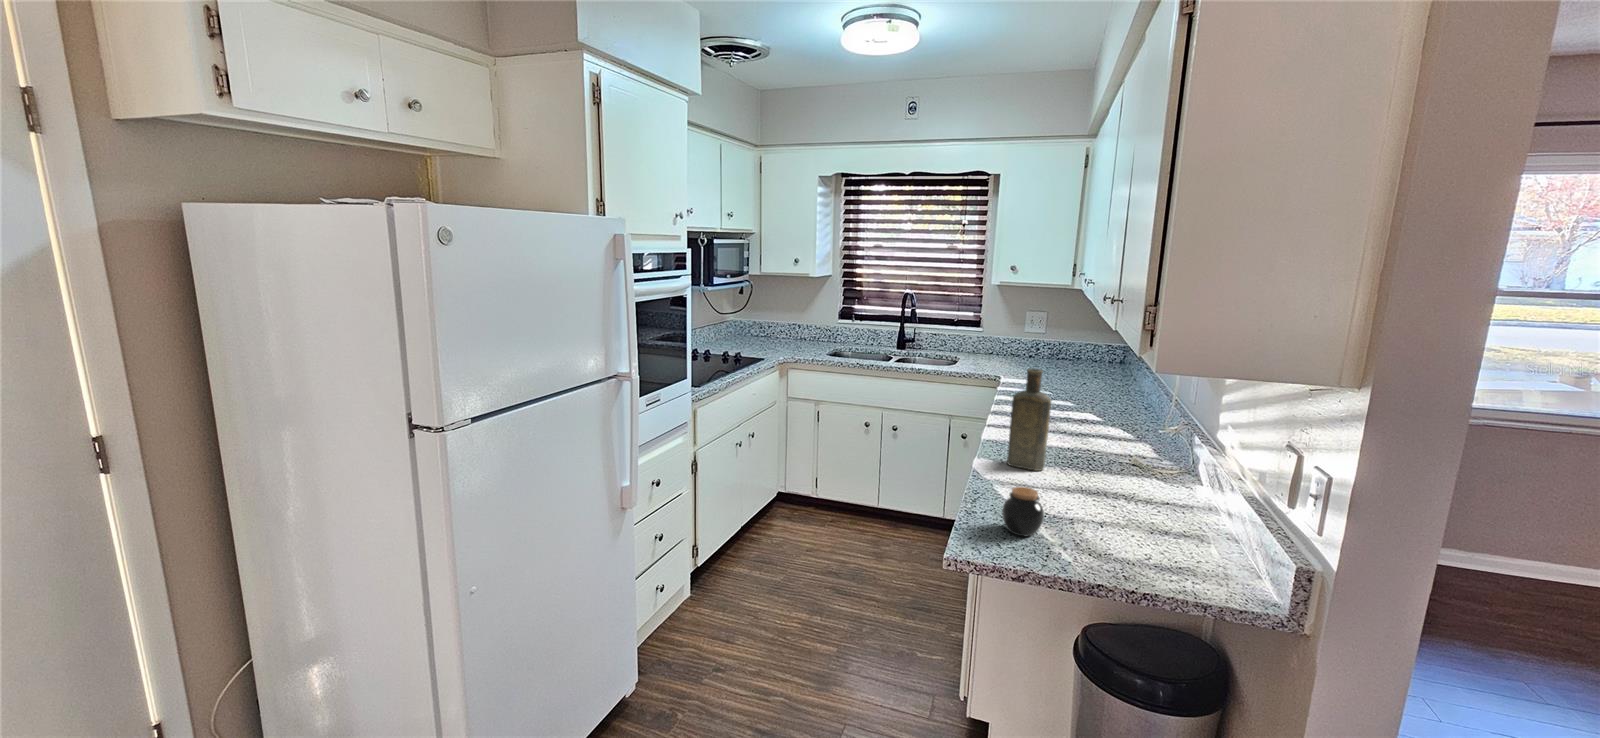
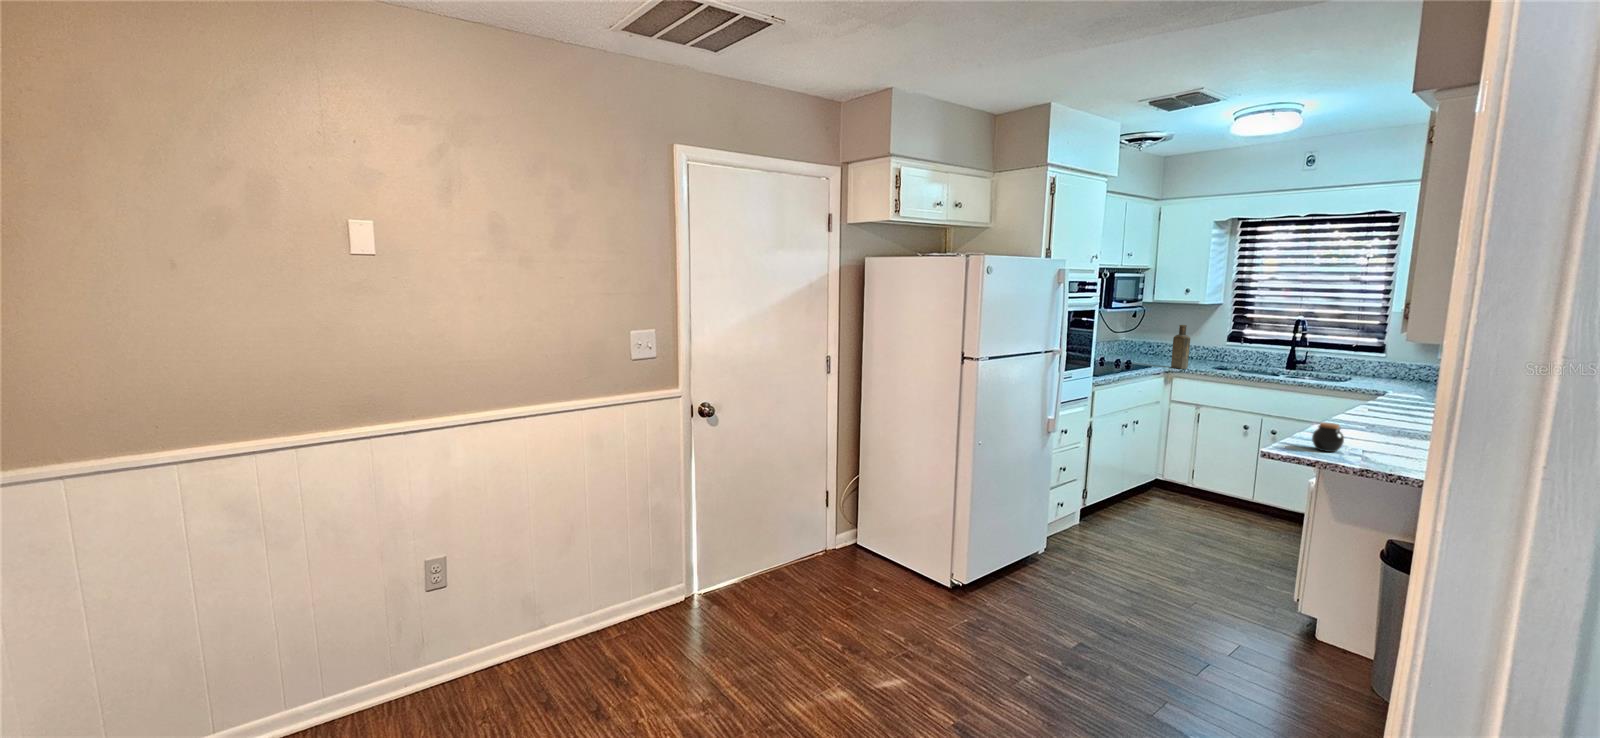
bottle: present [1007,368,1051,471] -> present [1171,325,1190,369]

